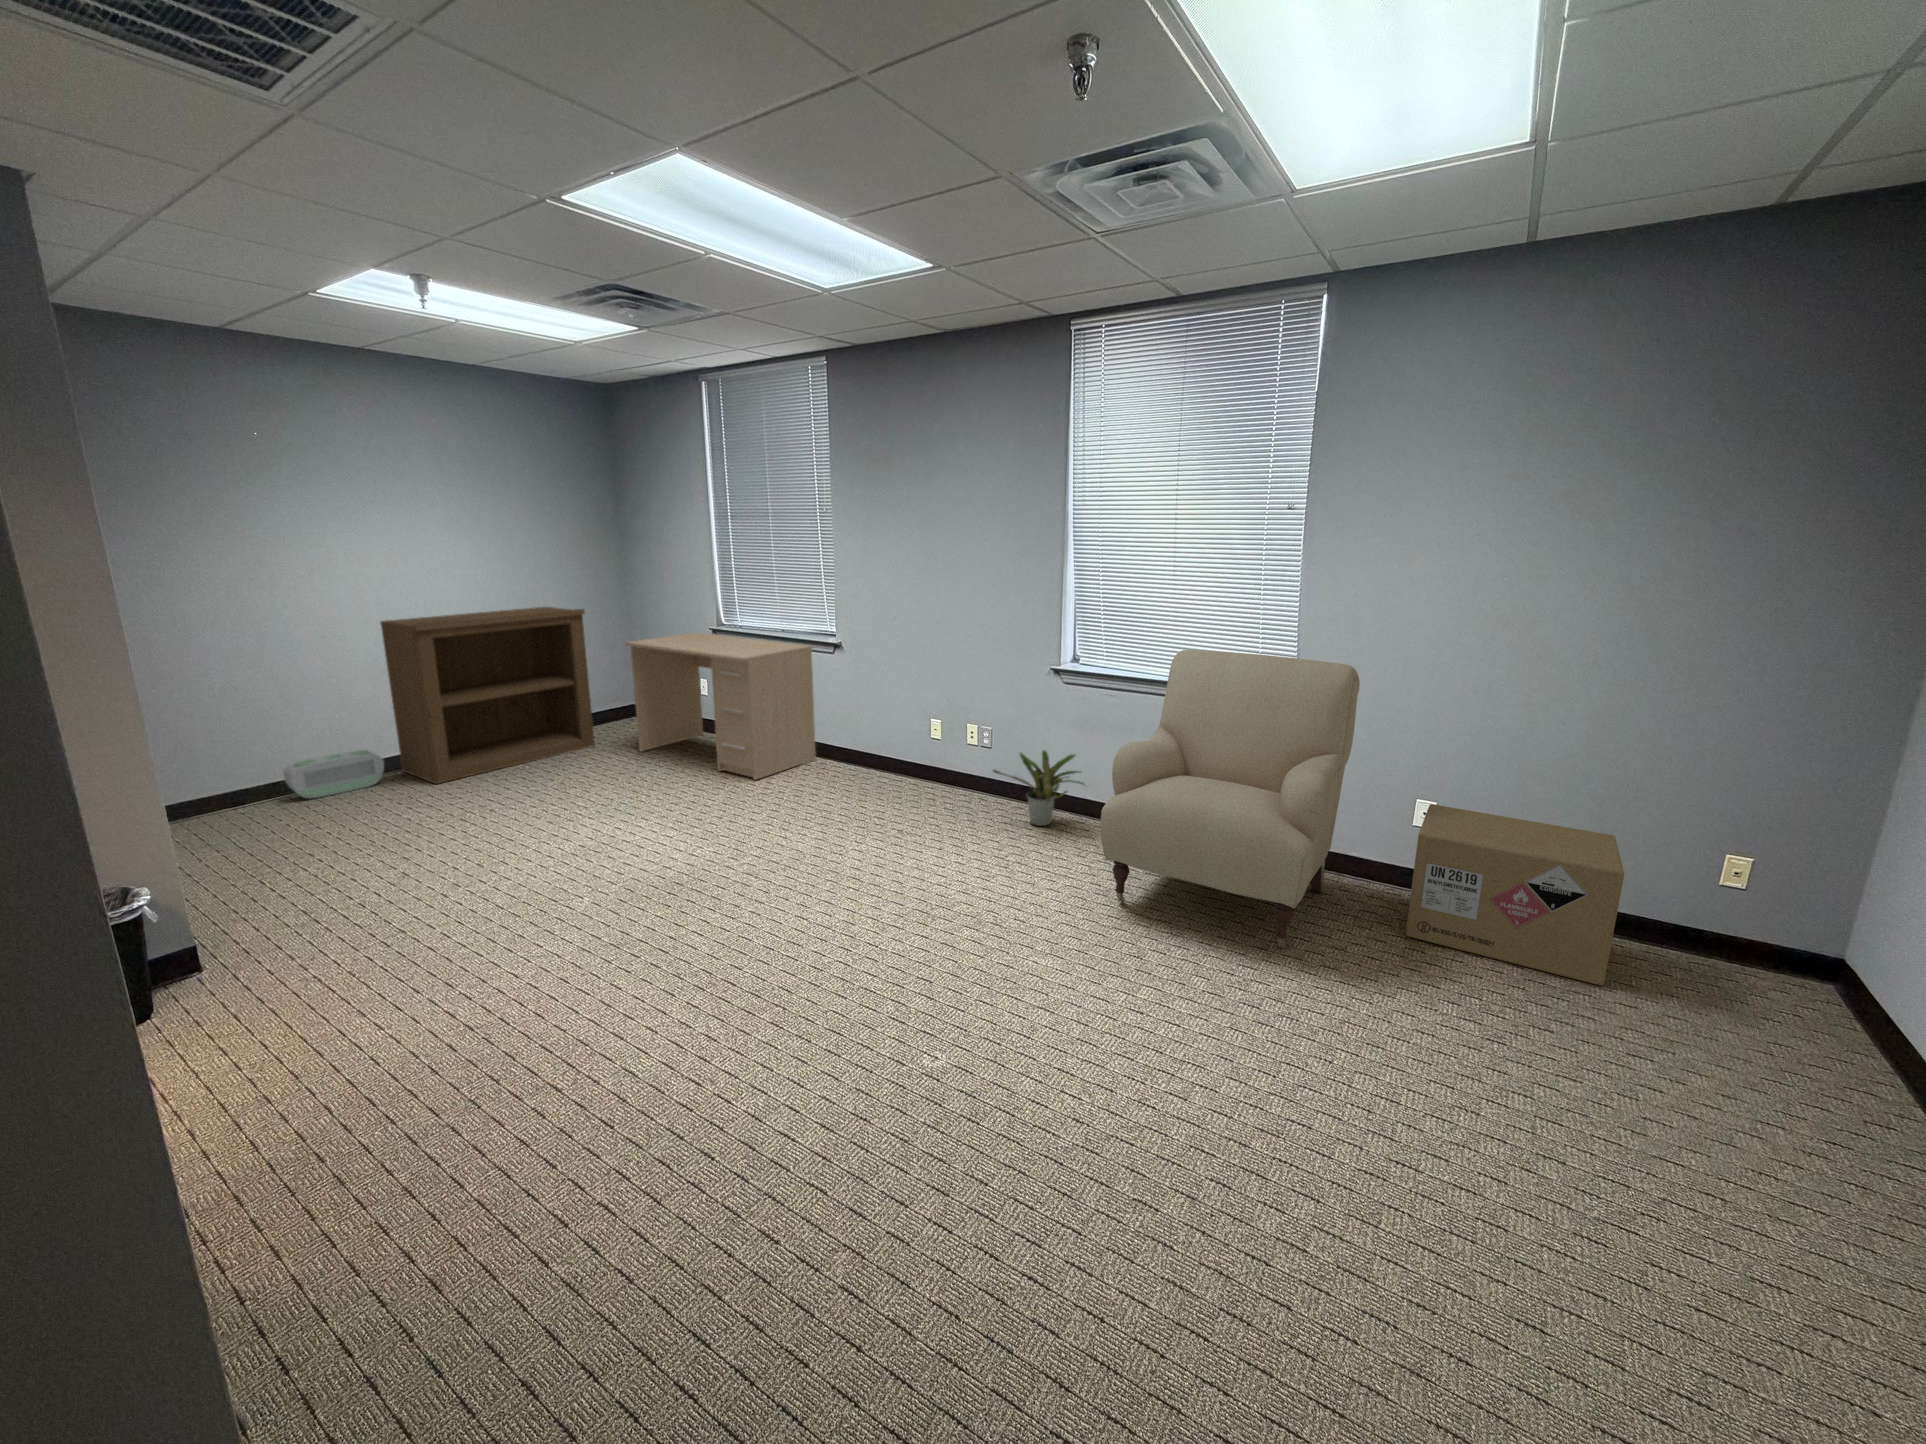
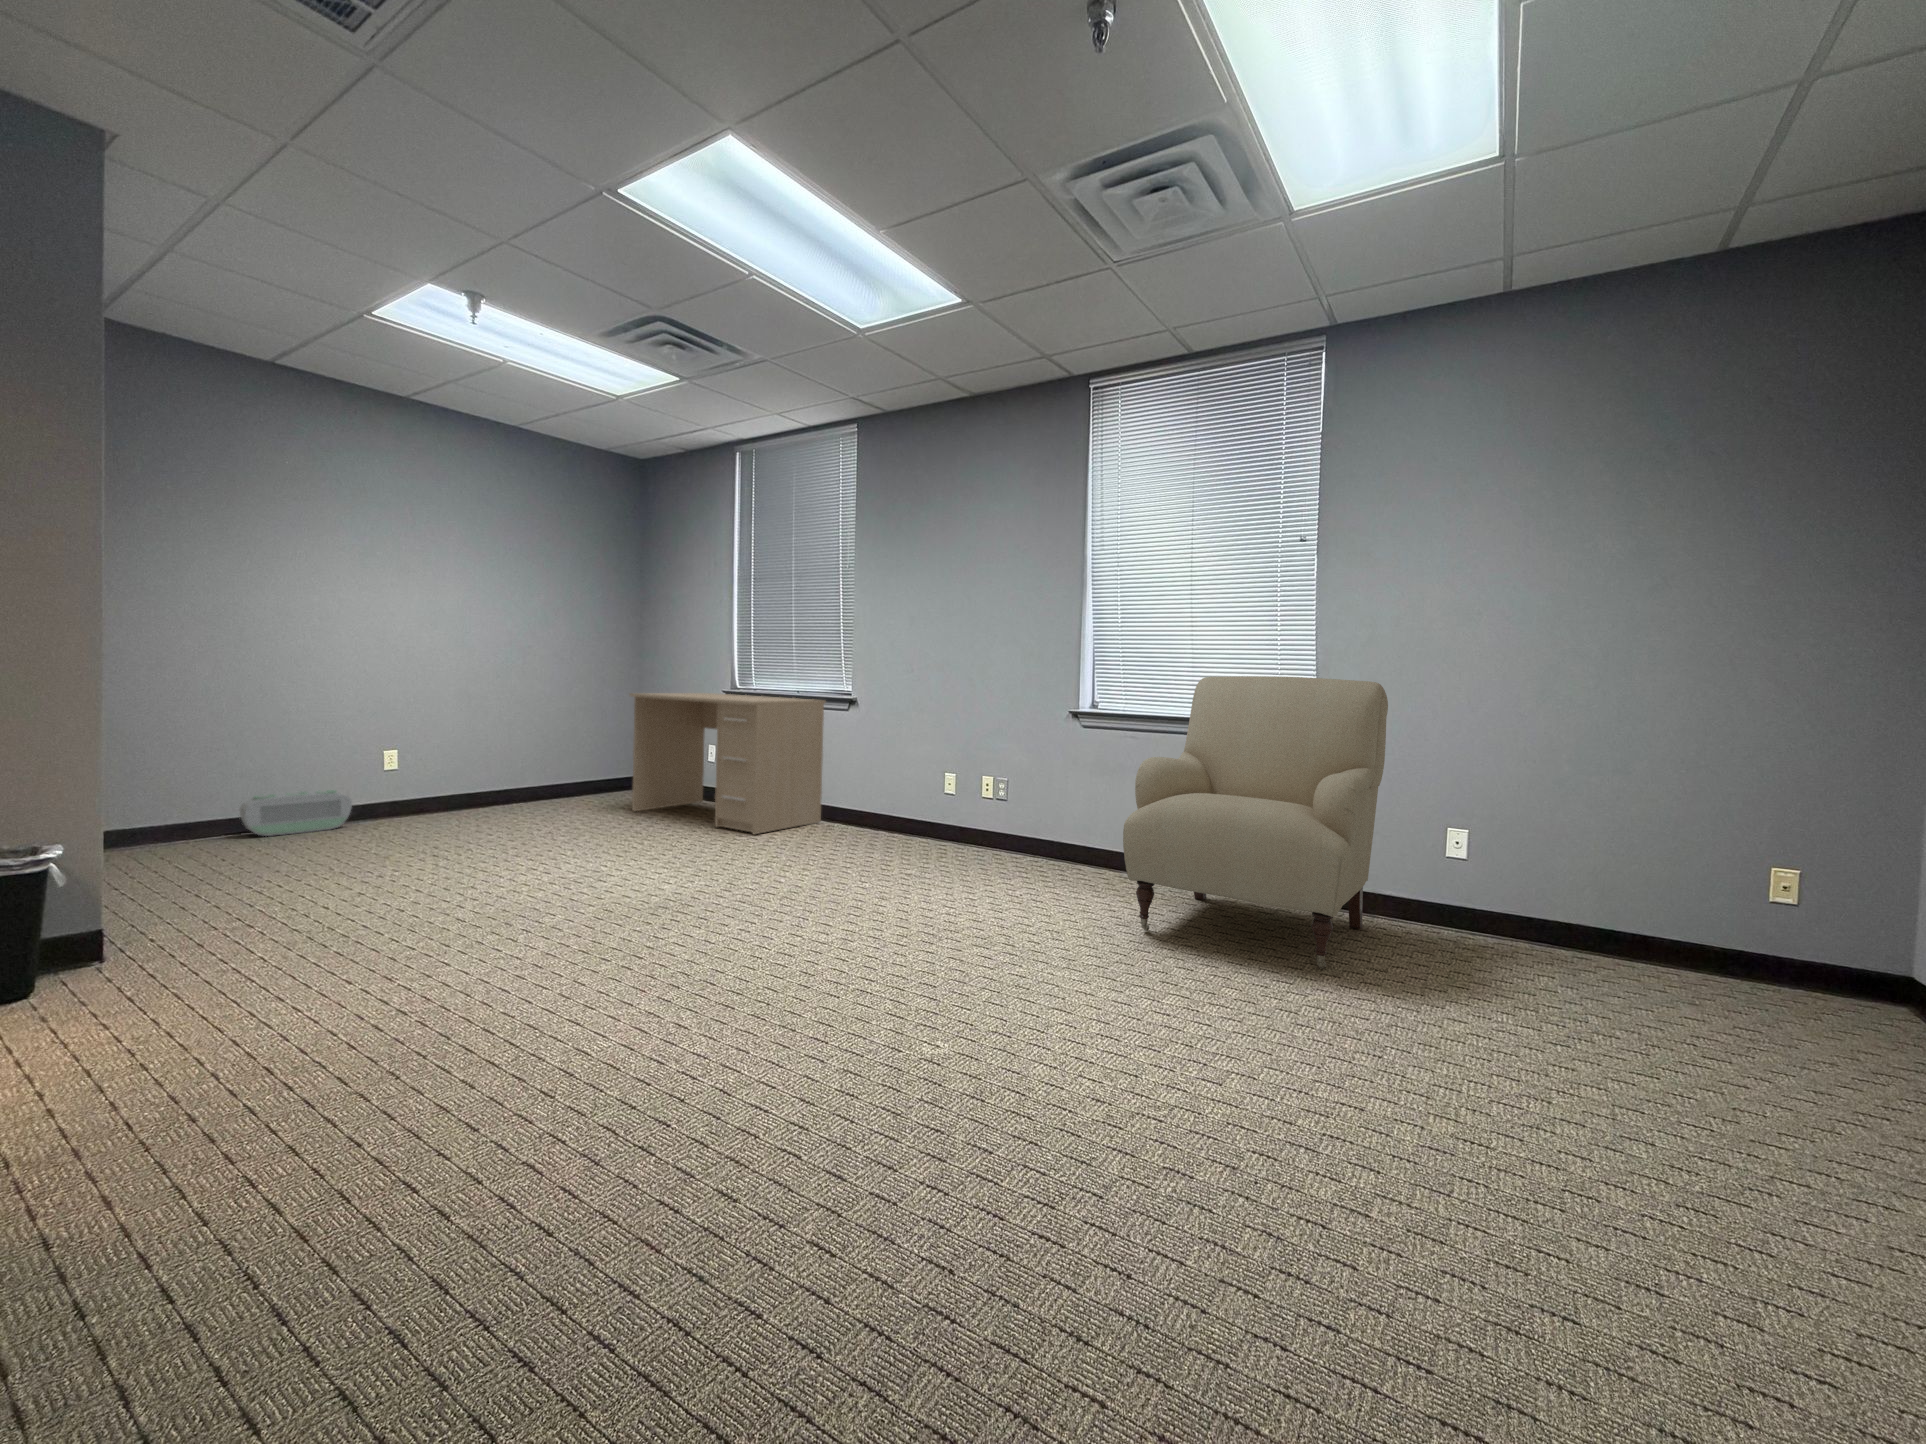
bookshelf: present [380,607,595,784] -> none [371,655,590,829]
potted plant: present [993,750,1084,826] -> none [1008,791,1110,874]
cardboard box: present [1406,804,1624,986] -> none [1455,828,1680,1004]

